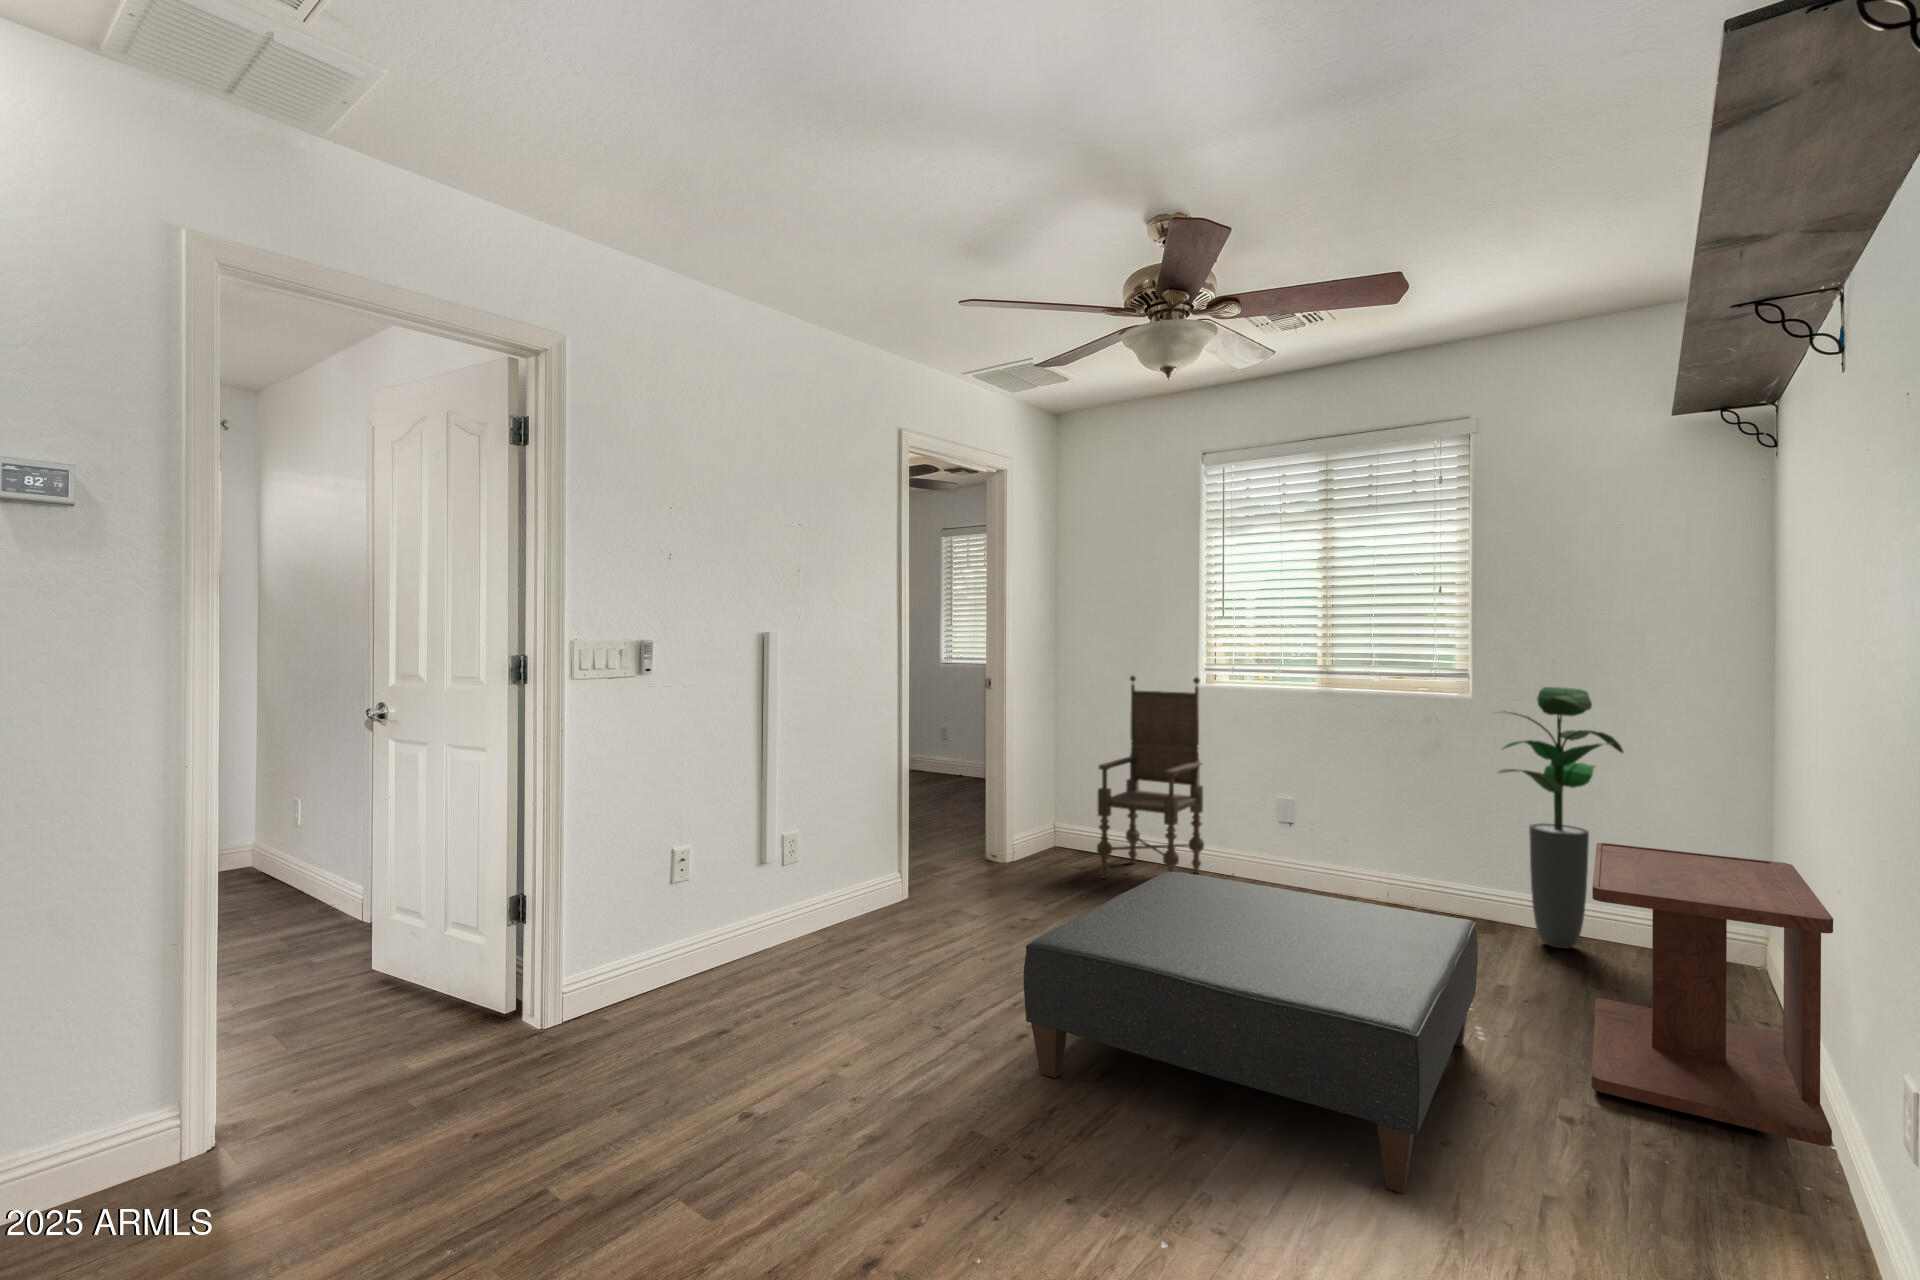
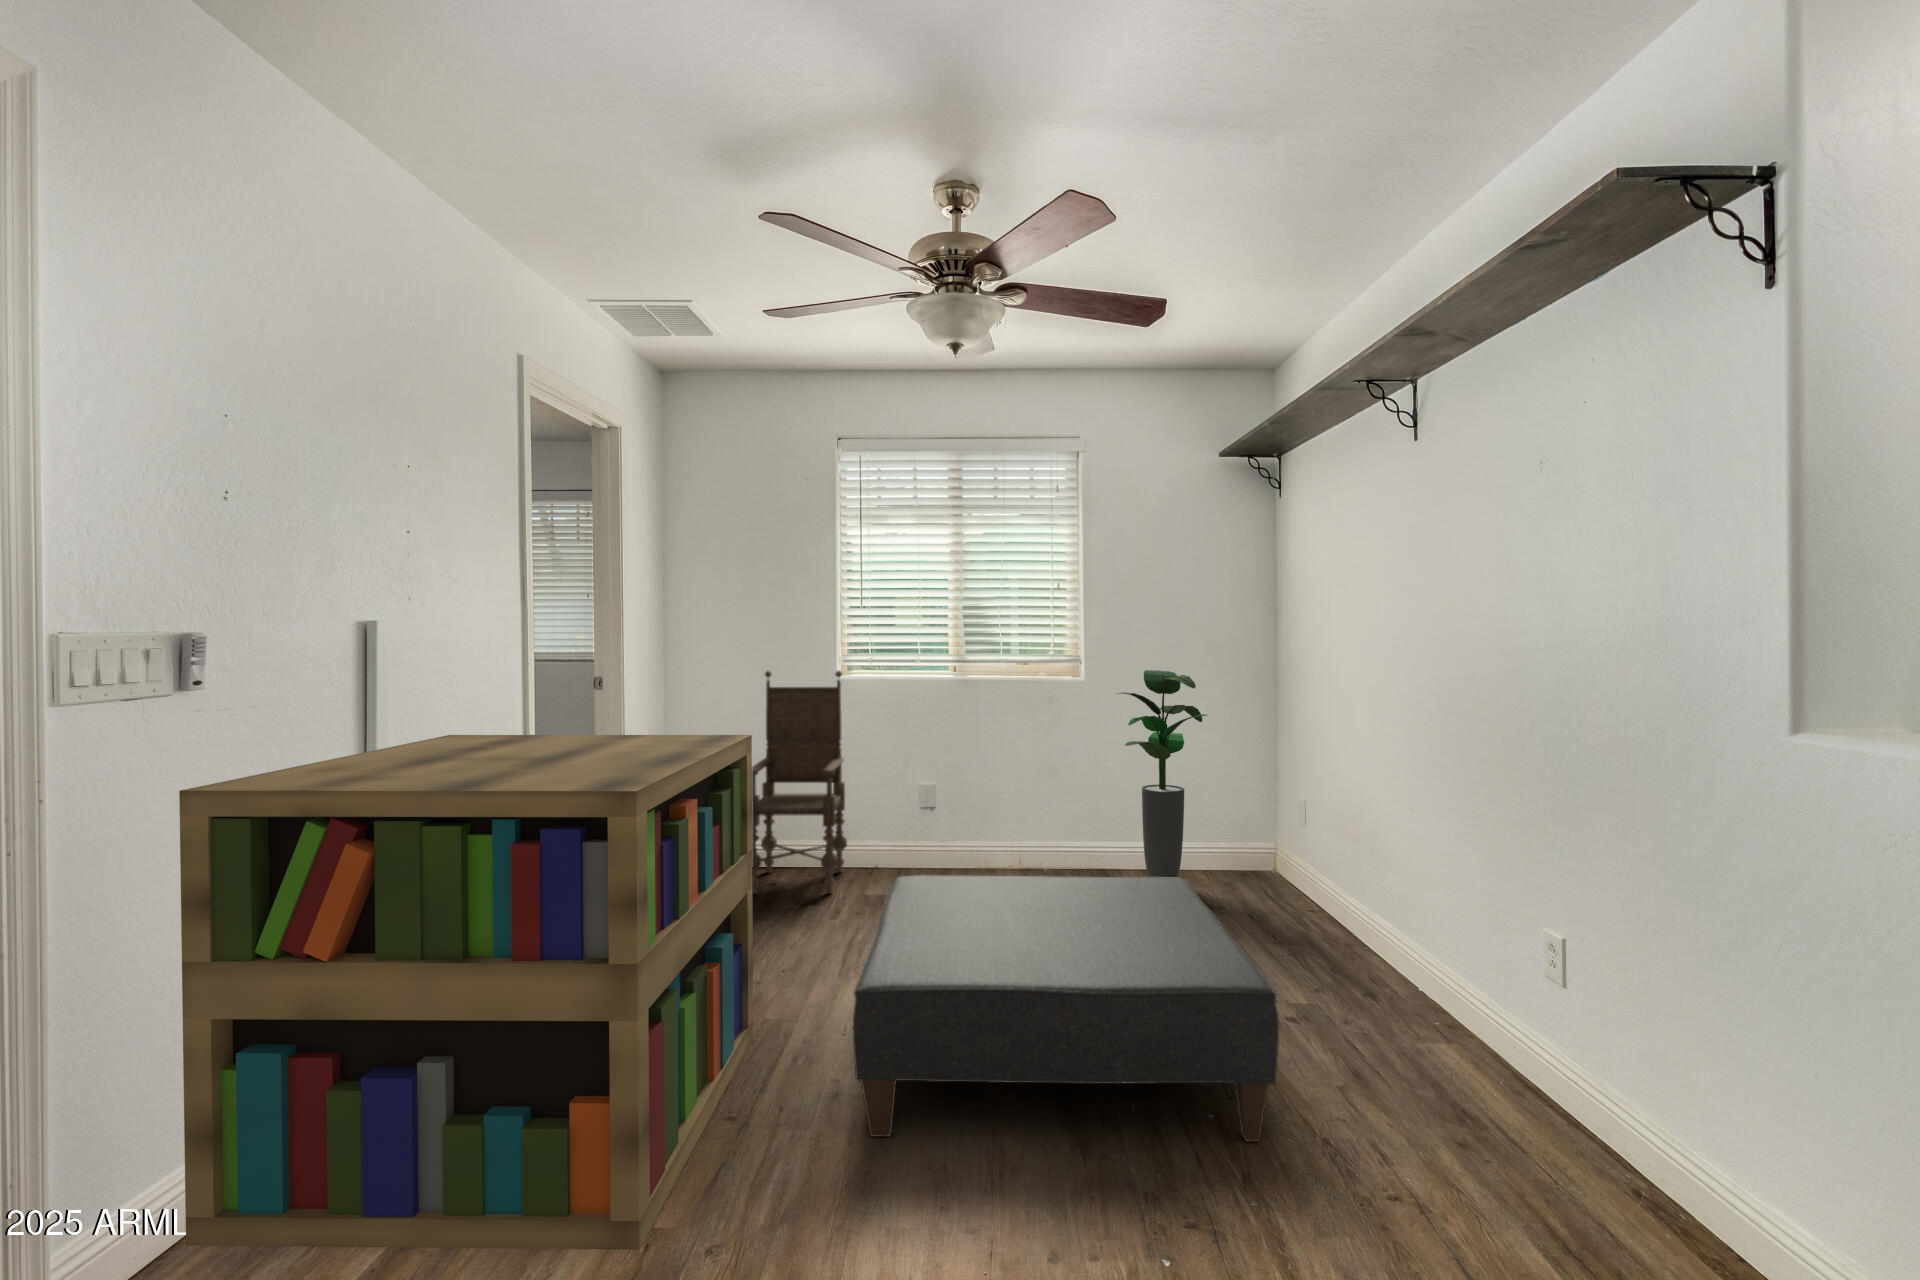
bookshelf: none [633,713,1014,1088] -> present [179,735,753,1250]
side table: present [1592,843,1833,1146] -> none [1233,797,1434,1003]

